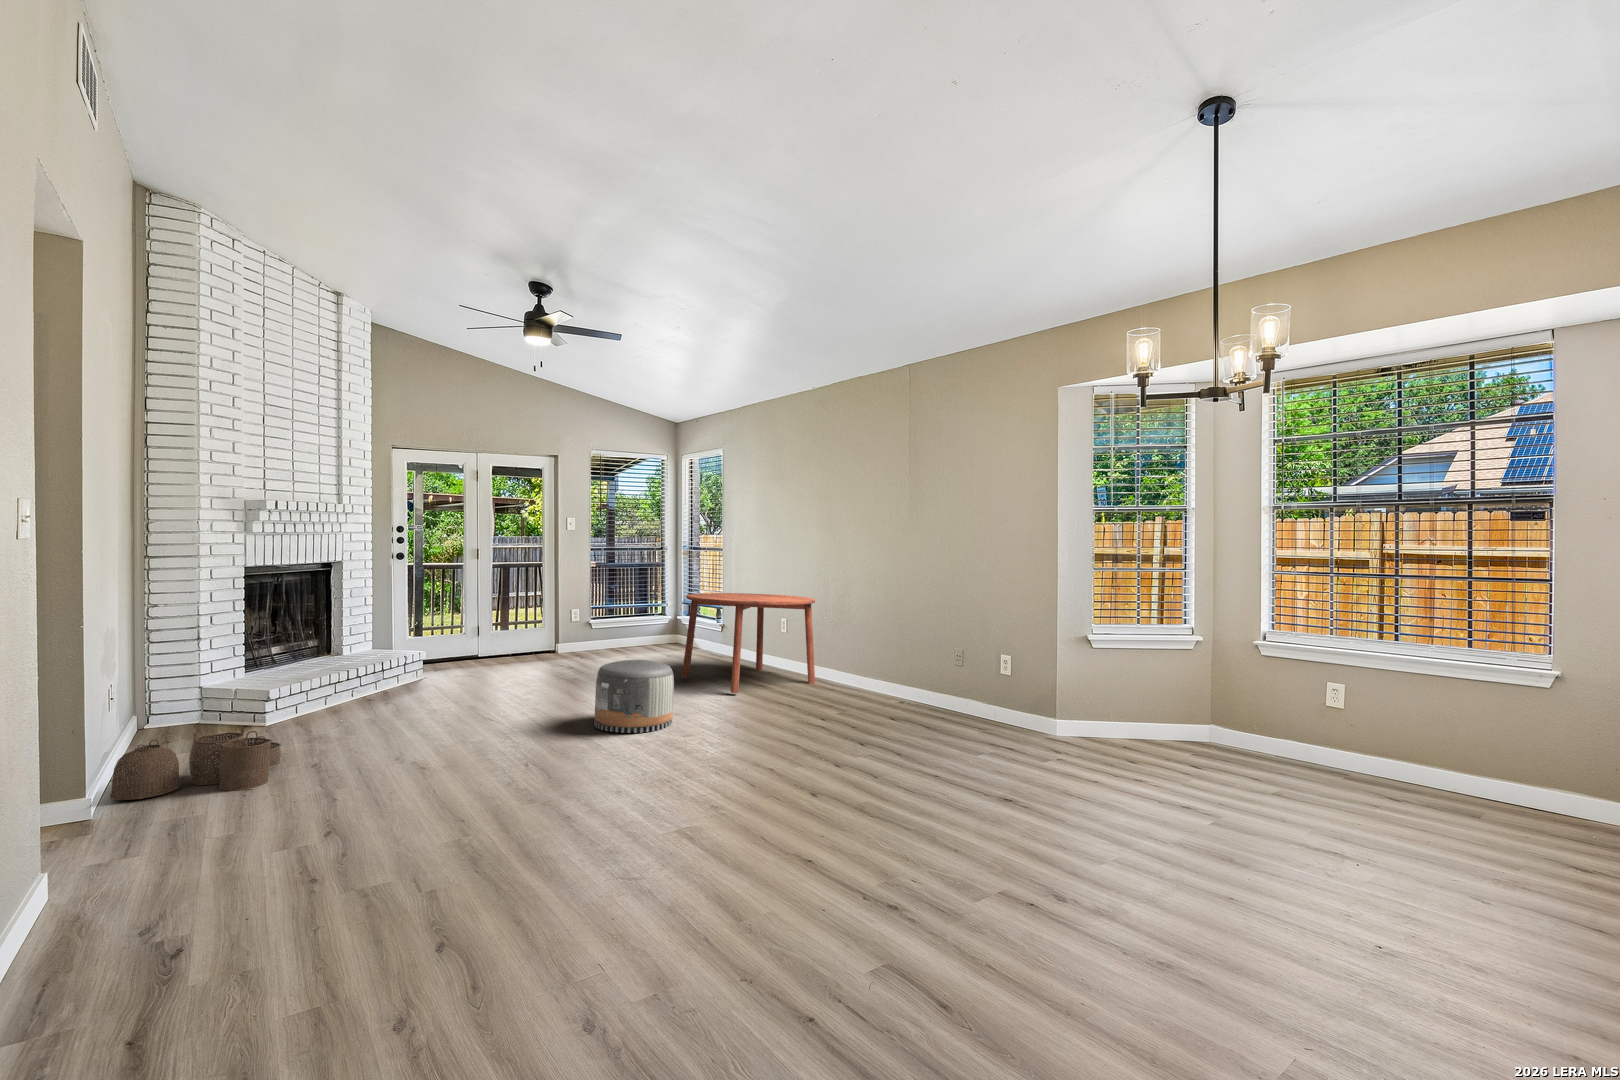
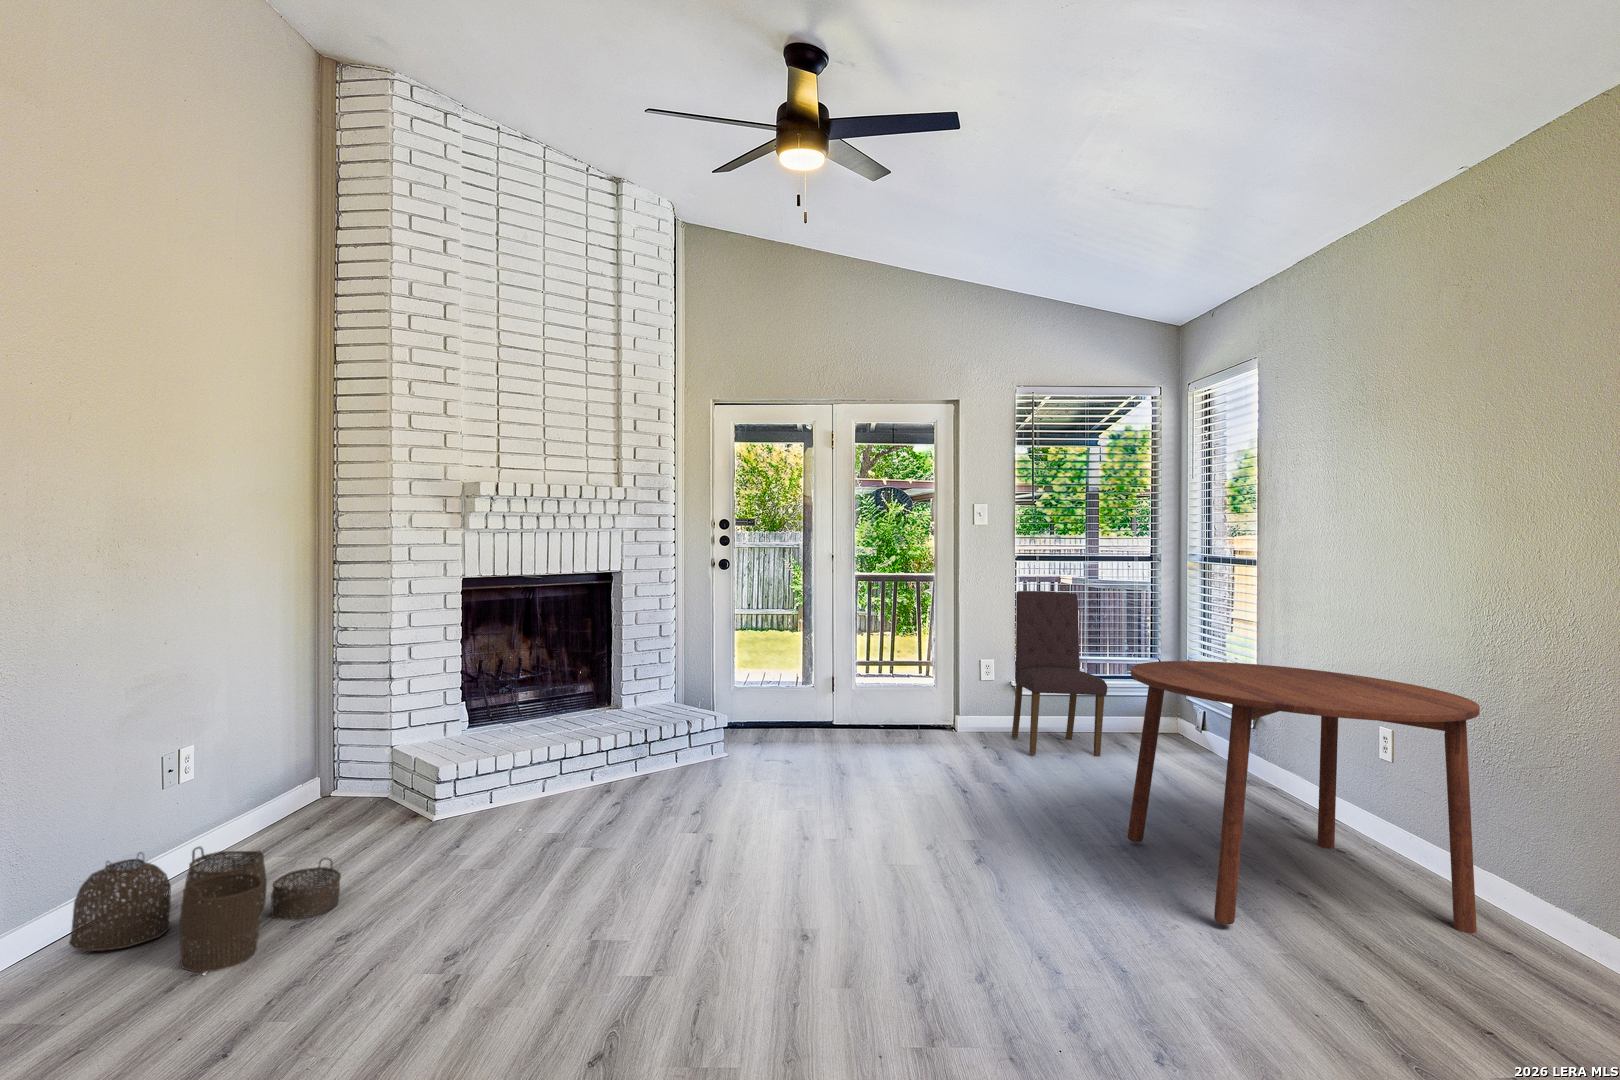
dining chair: none [592,567,648,657] -> present [1012,591,1107,756]
pouf: present [594,660,674,733] -> none [835,818,1020,1023]

